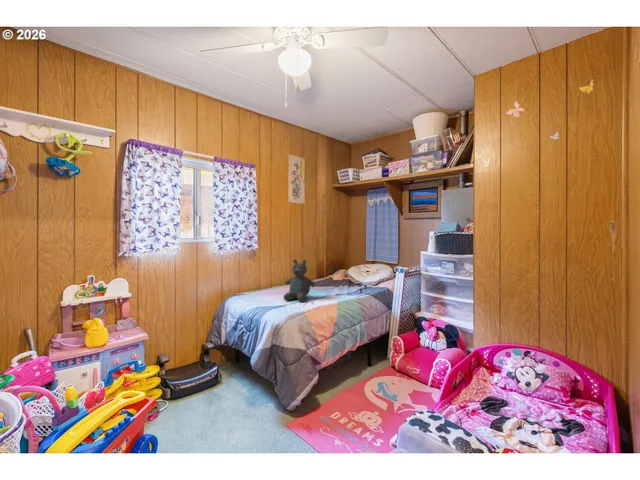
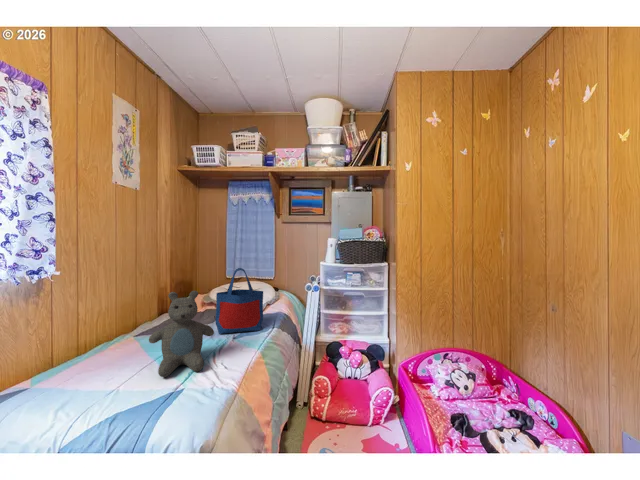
tote bag: none [329,251,358,294] -> present [215,268,263,334]

